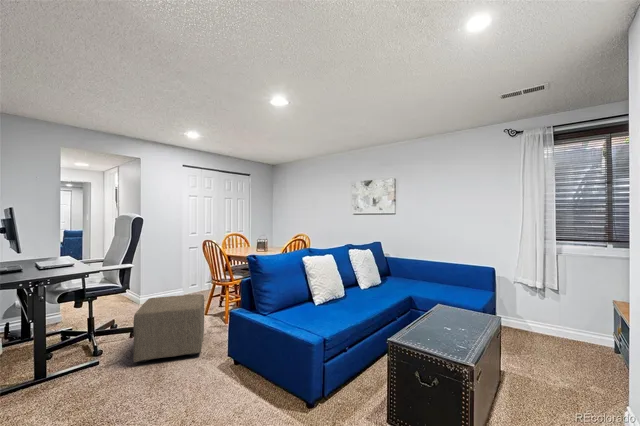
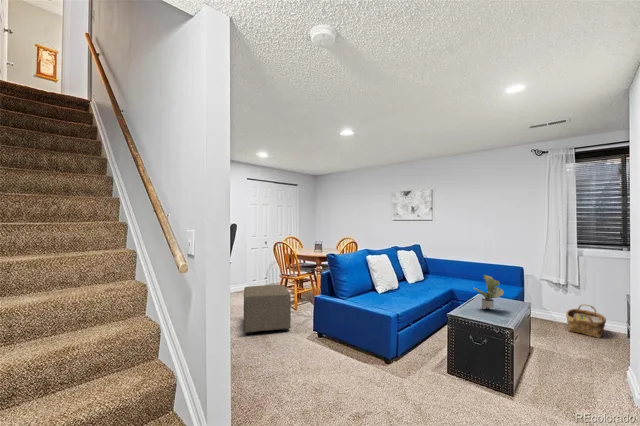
potted plant: none [426,283,465,330] -> present [474,275,504,309]
woven basket: none [543,312,589,354] -> present [566,304,606,338]

